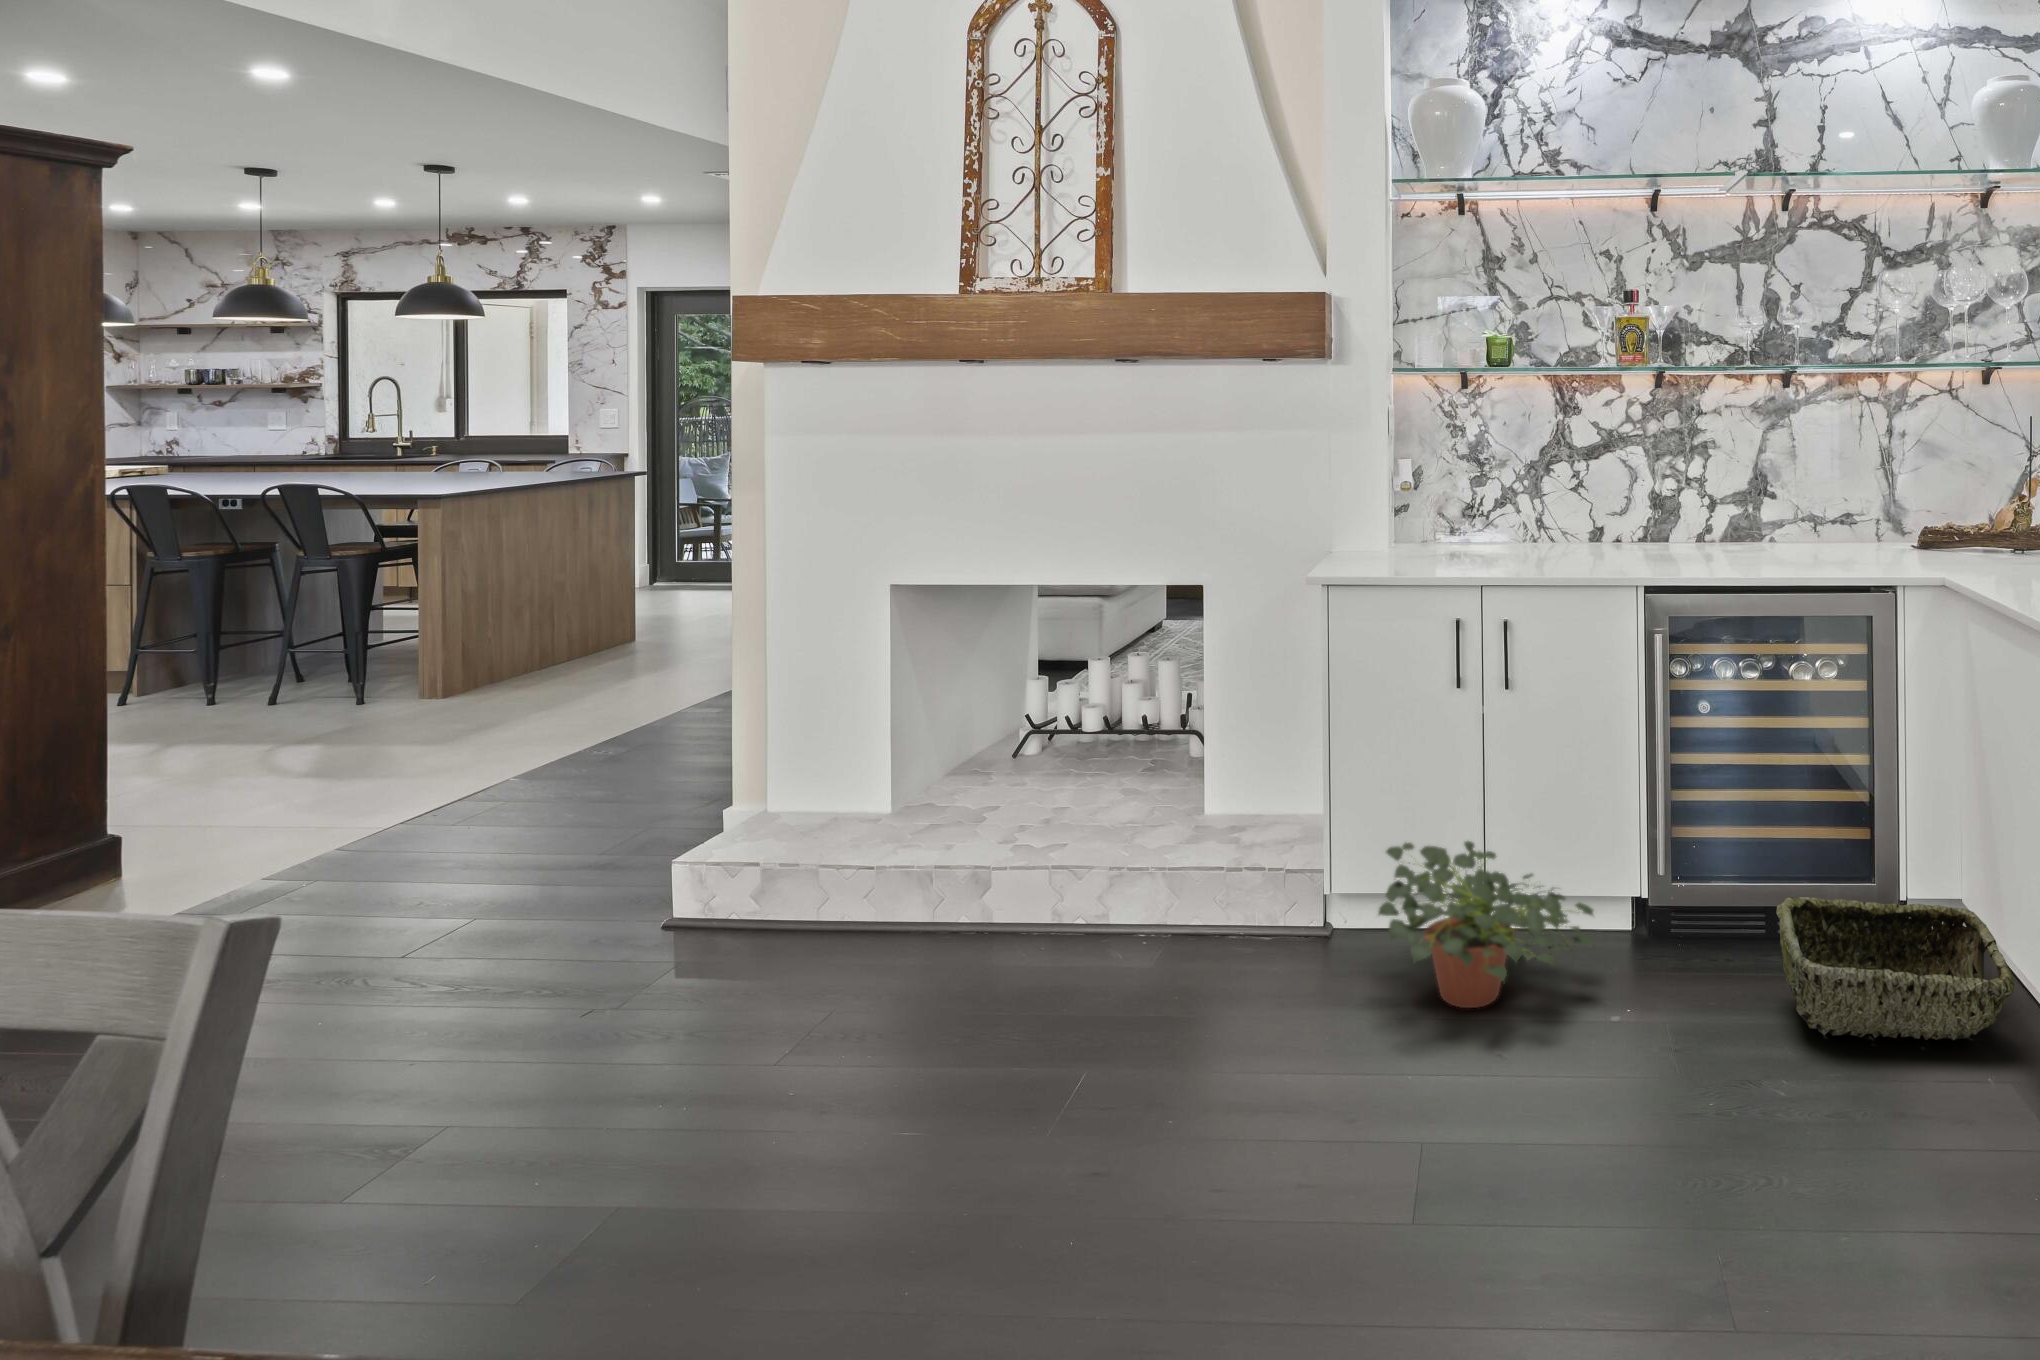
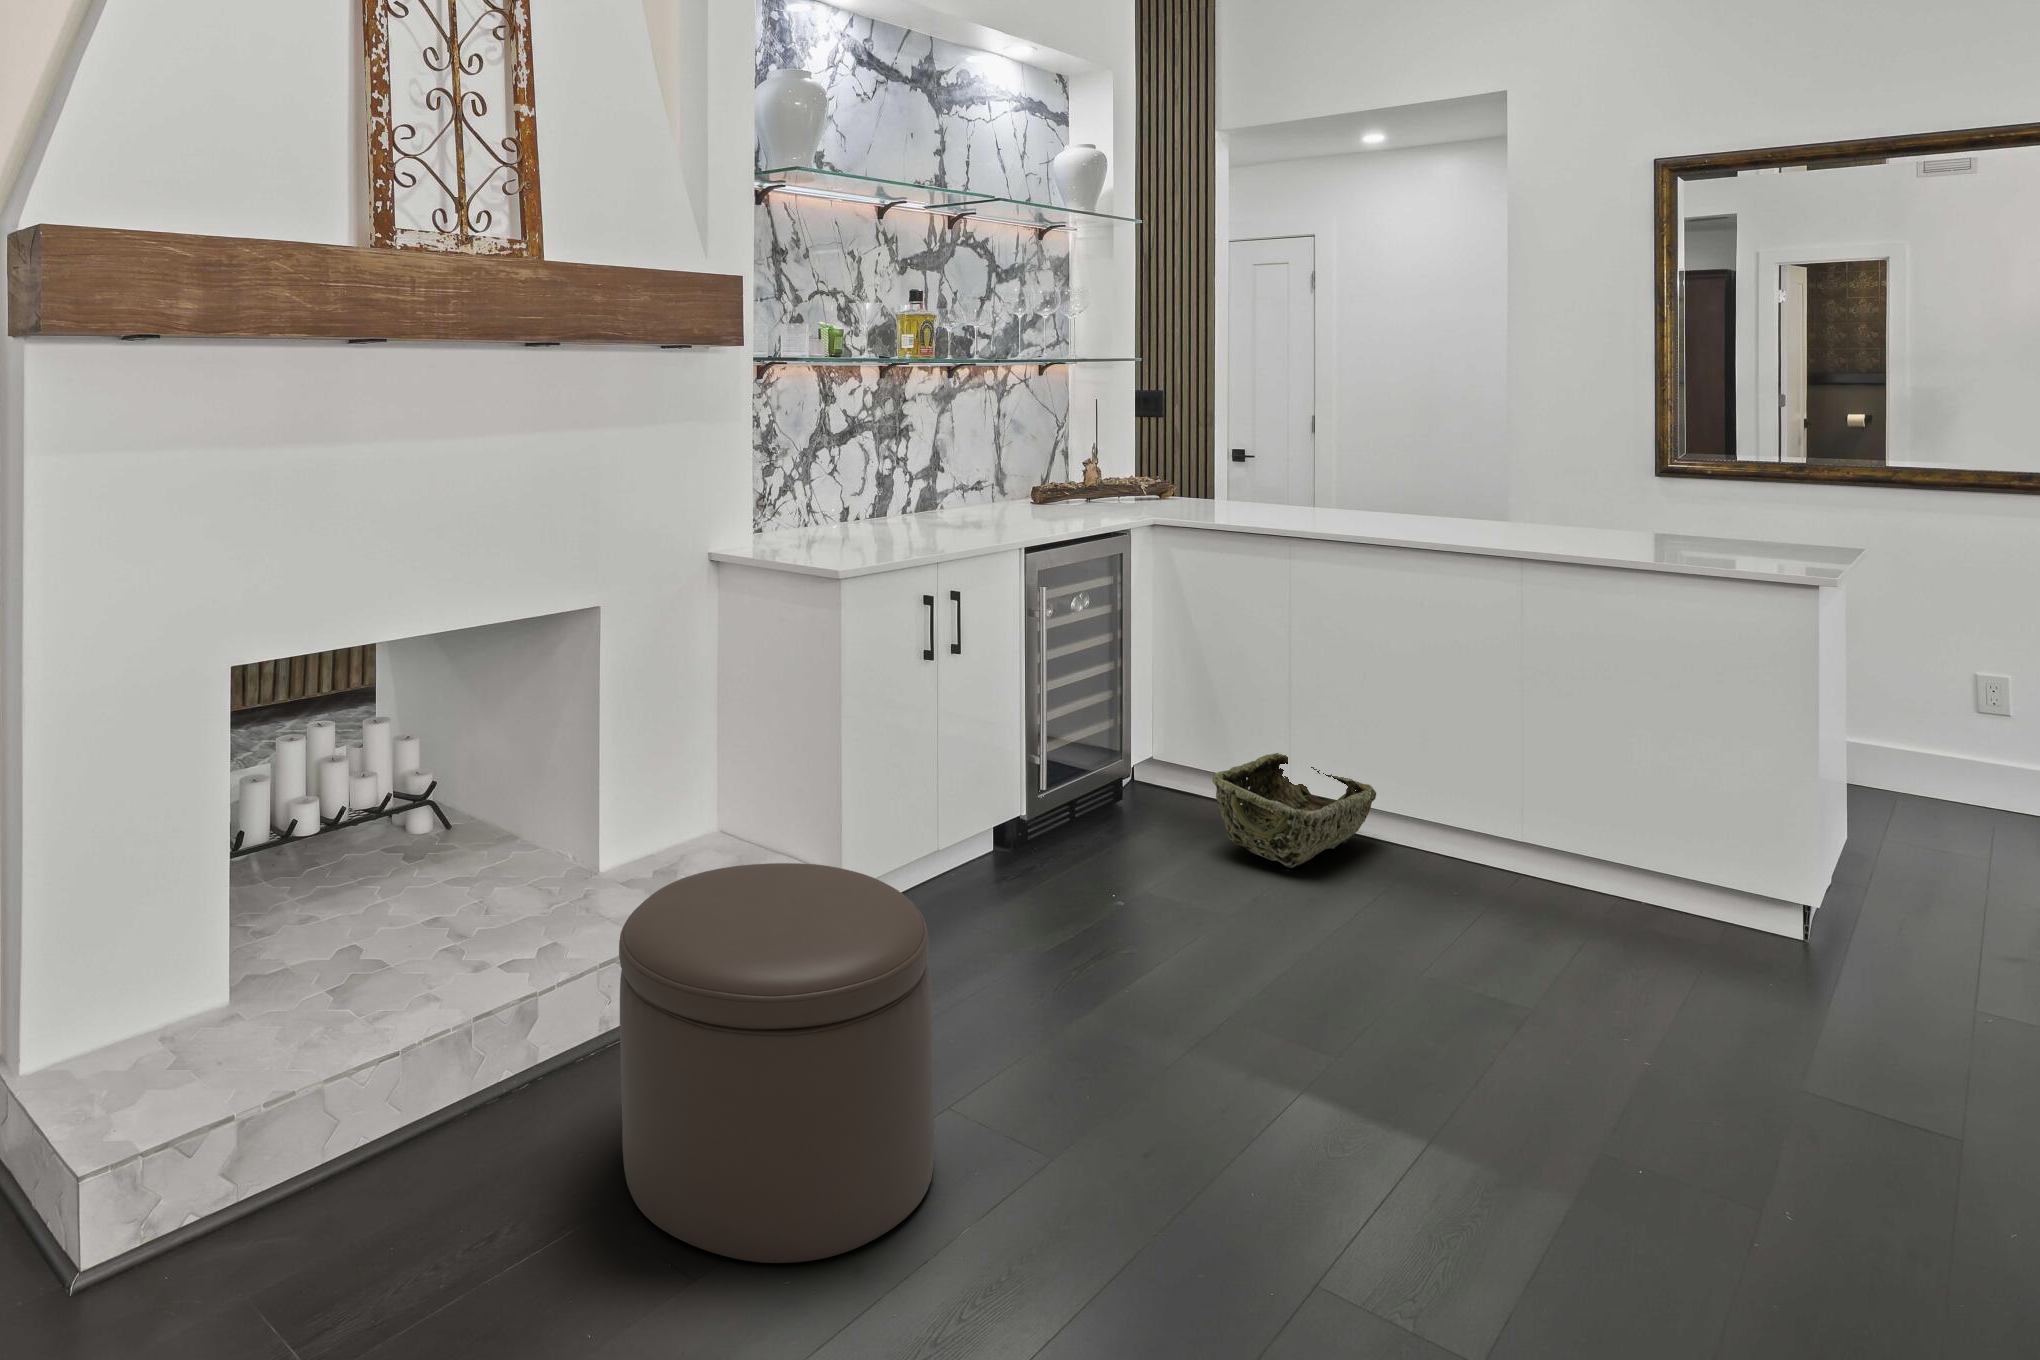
ottoman: none [839,788,1094,1064] -> present [619,863,935,1263]
potted plant: present [1378,841,1594,1008] -> none [963,802,1198,951]

